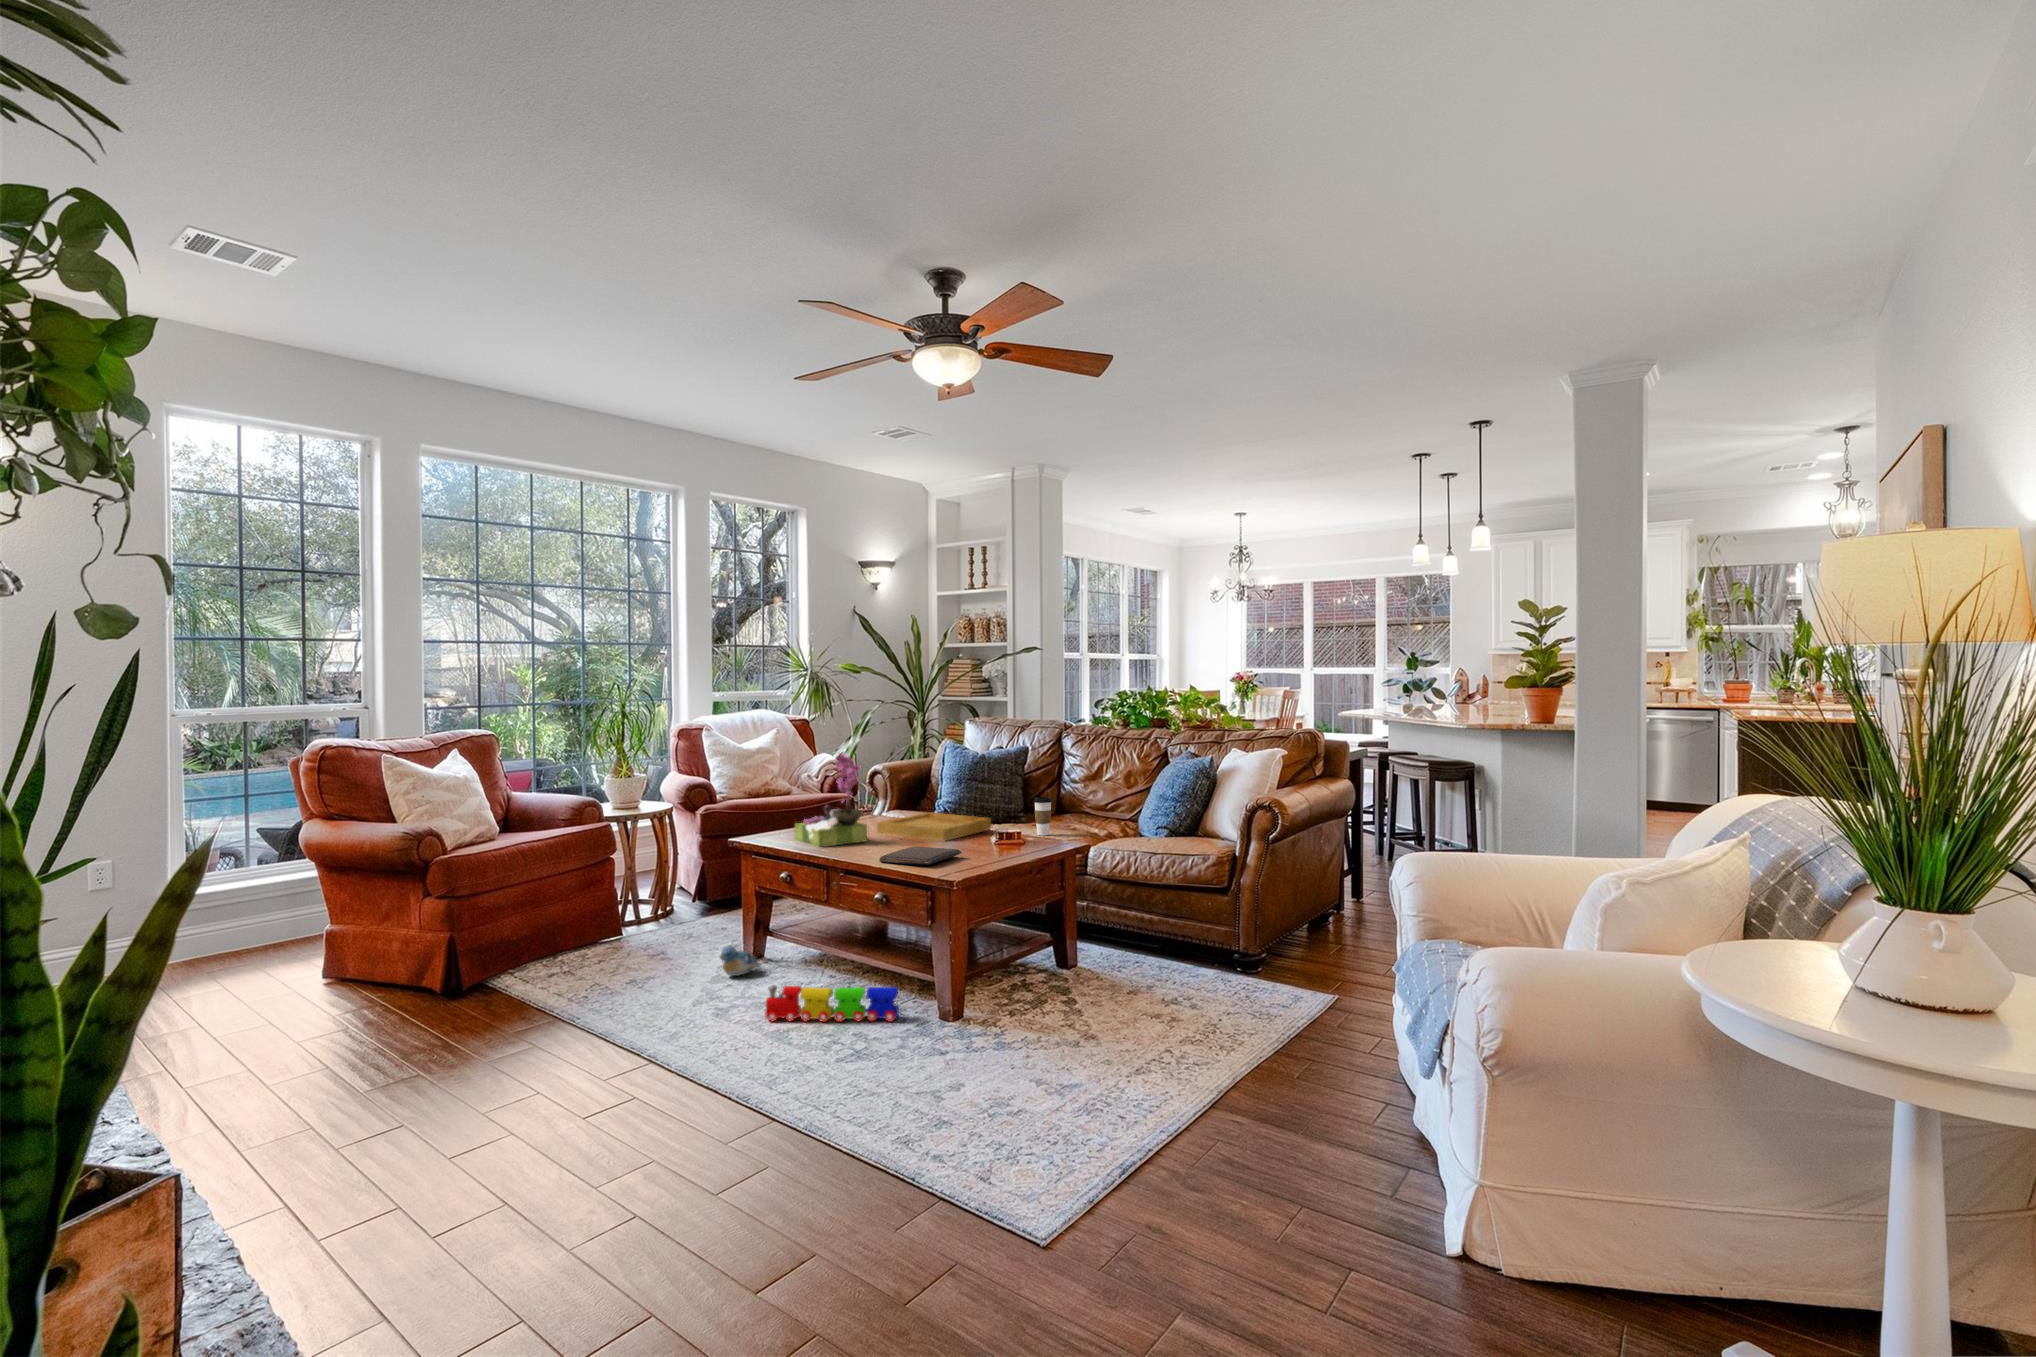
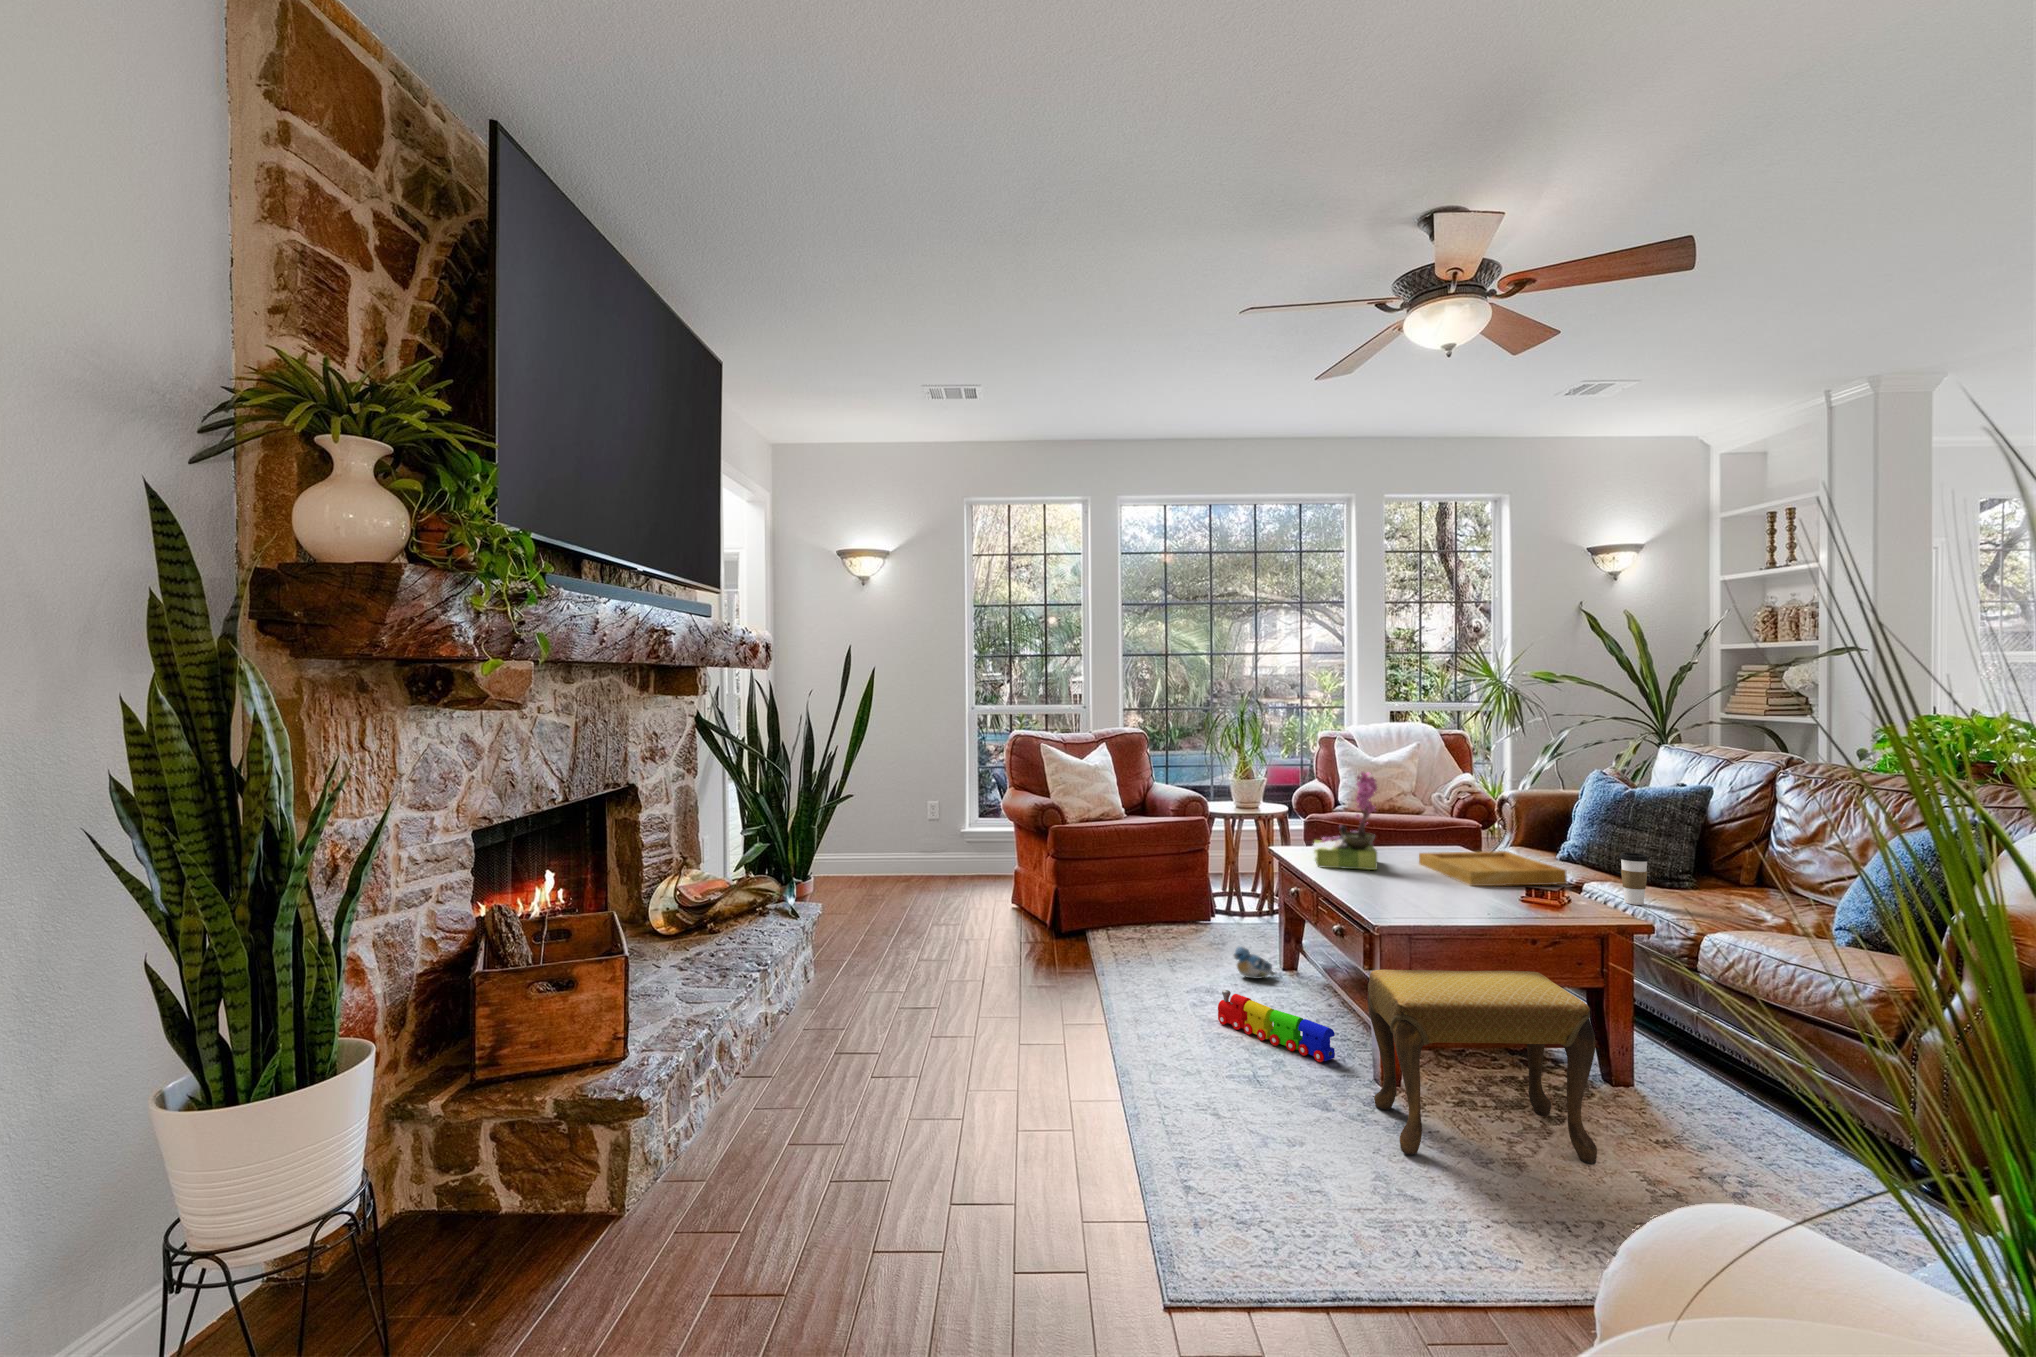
book: present [880,847,962,865] -> none [1335,883,1440,904]
footstool: none [965,892,1125,1059] -> present [1368,970,1597,1164]

